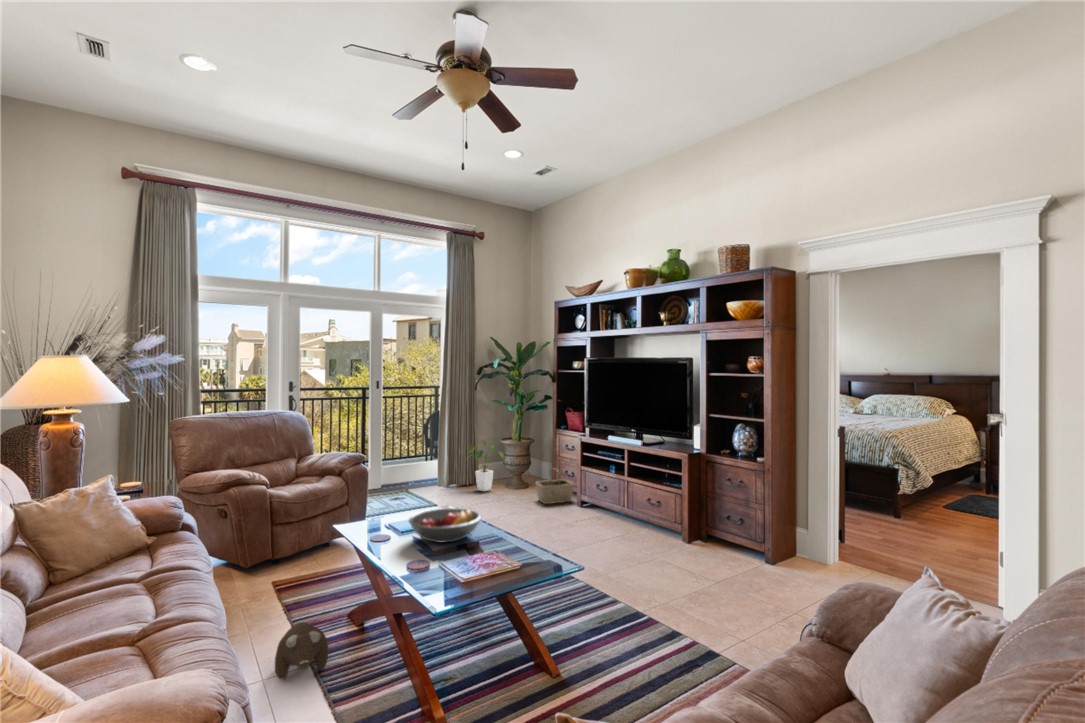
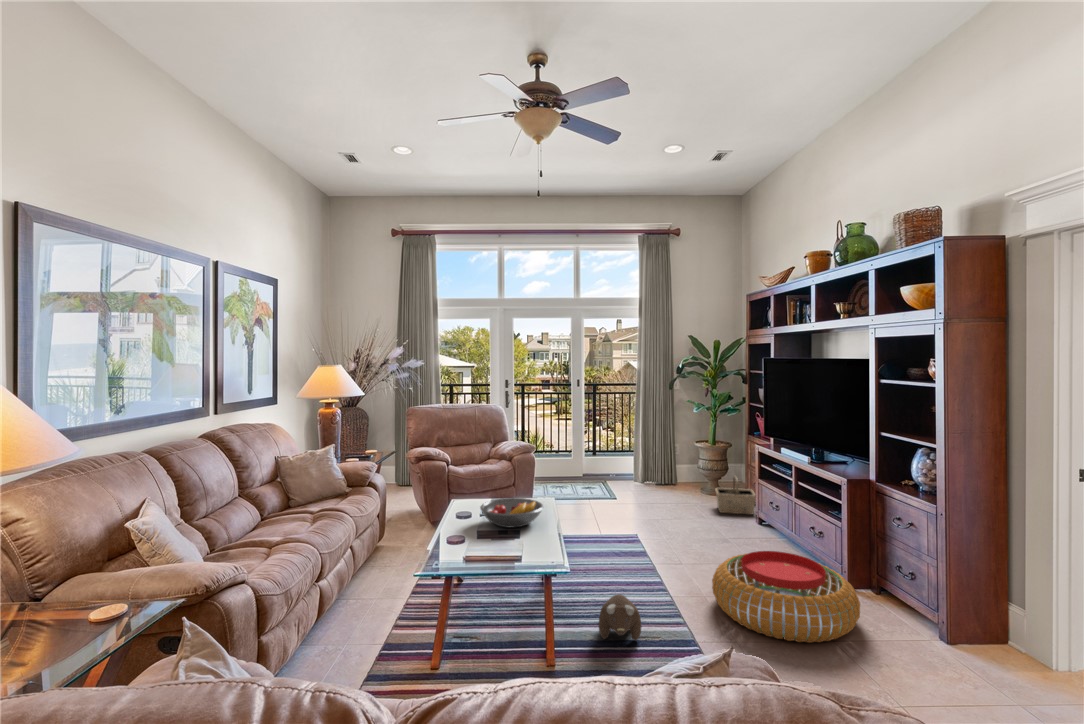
house plant: present [469,442,504,491] -> none [657,440,693,491]
pouf: none [615,522,734,593] -> present [712,551,860,643]
plush toy: present [275,622,328,680] -> present [599,594,641,640]

